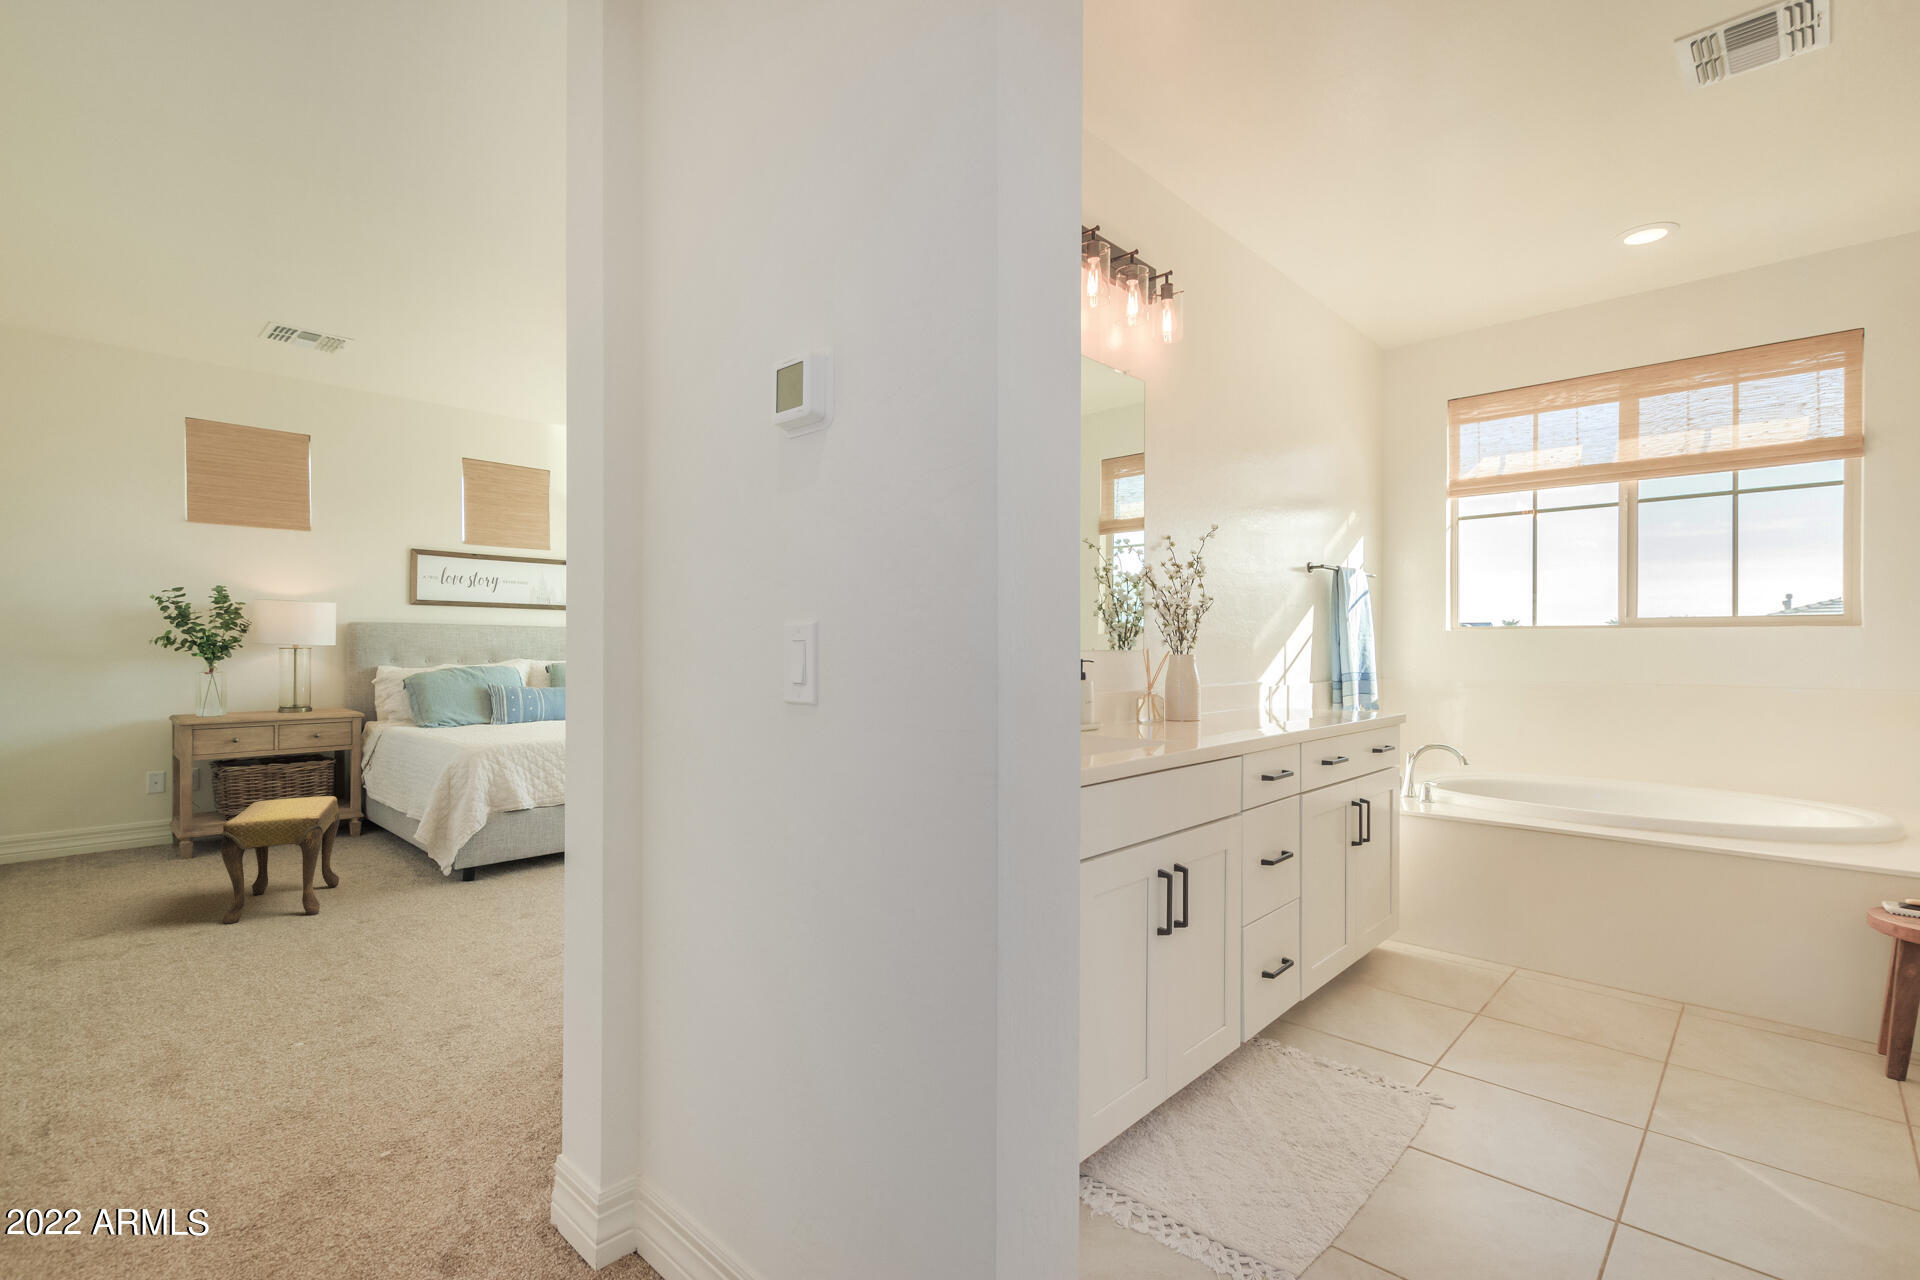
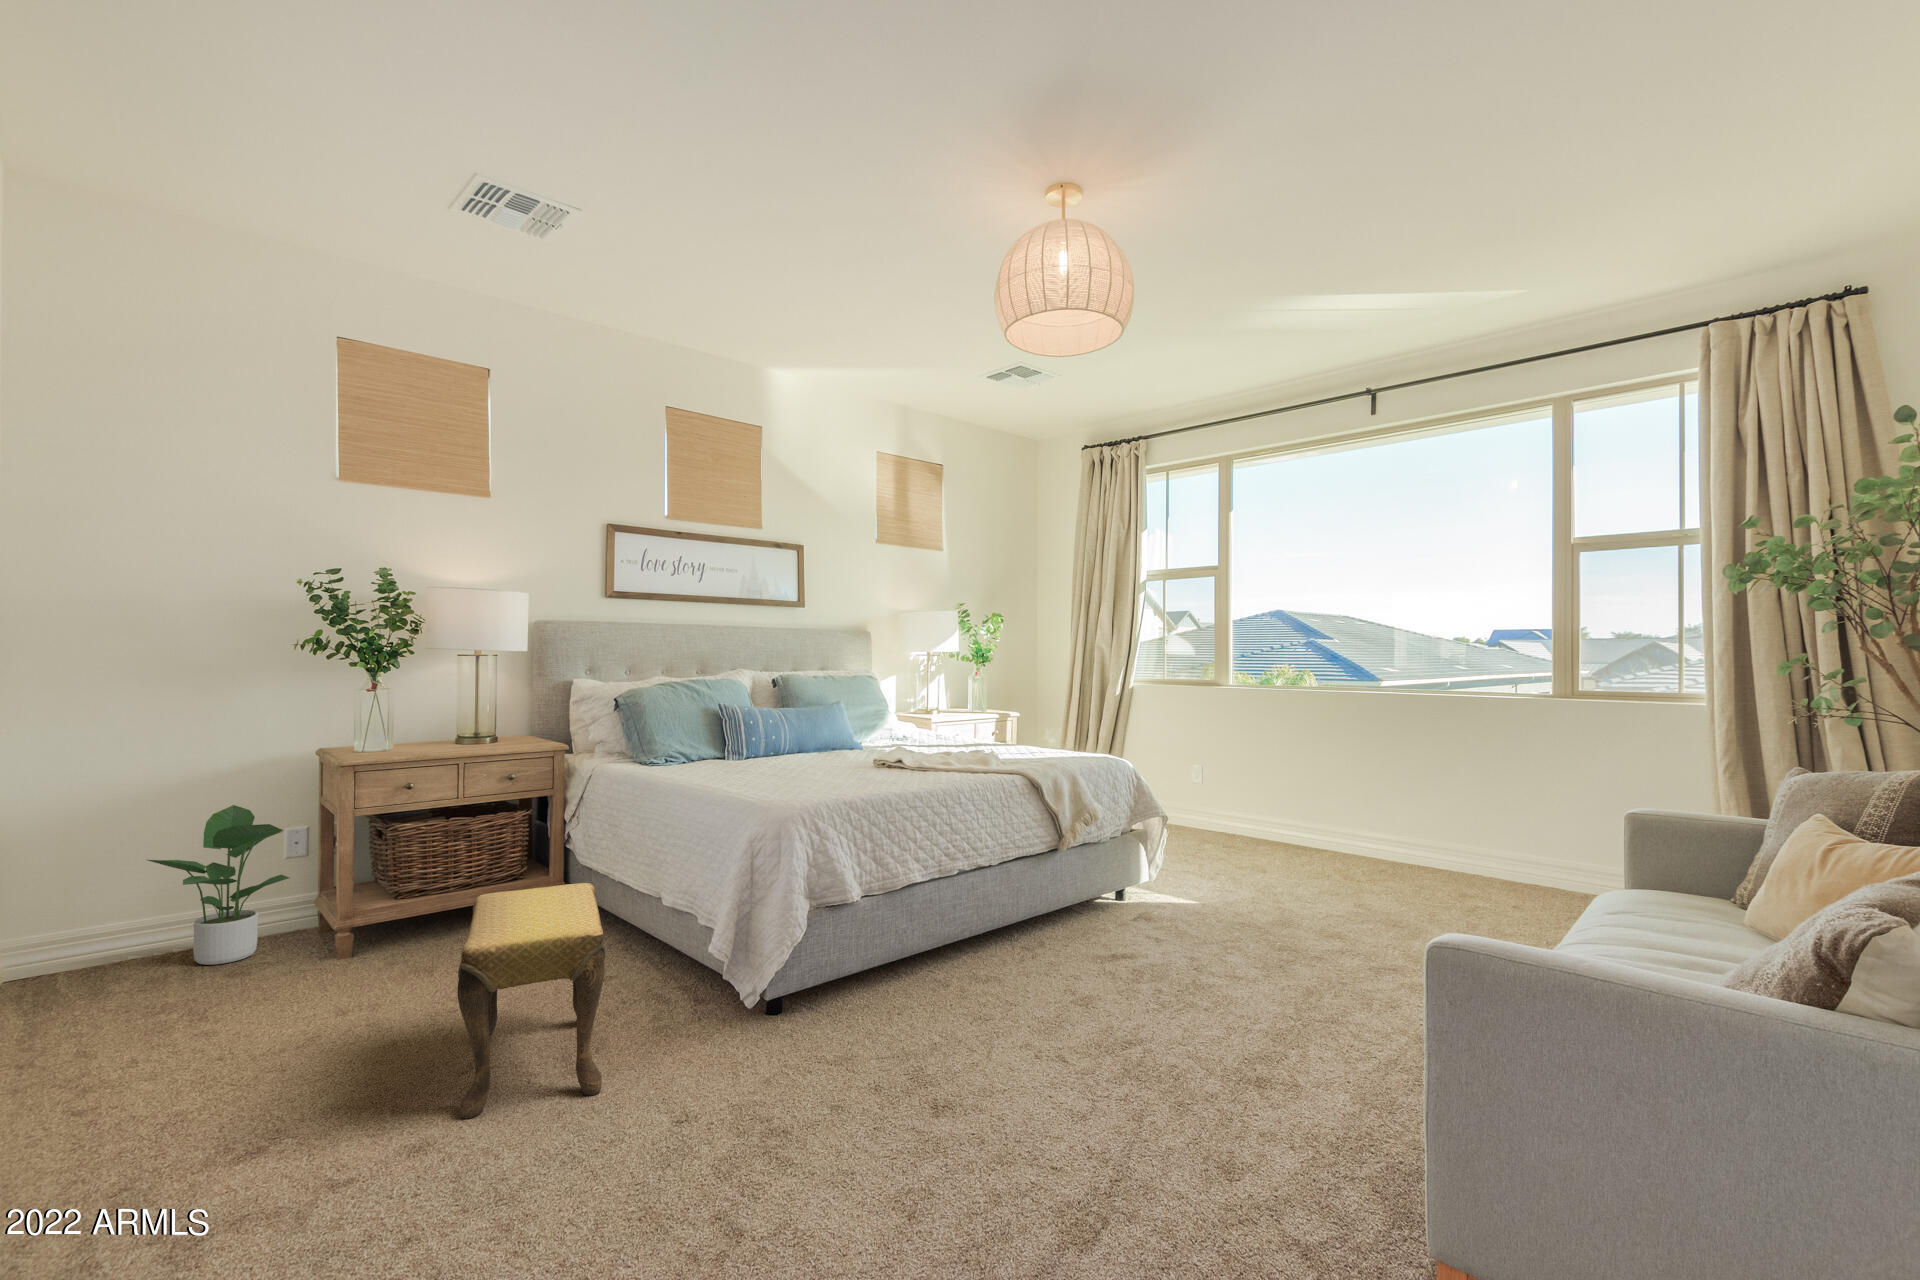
potted plant: none [37,755,146,863] -> present [148,805,290,965]

